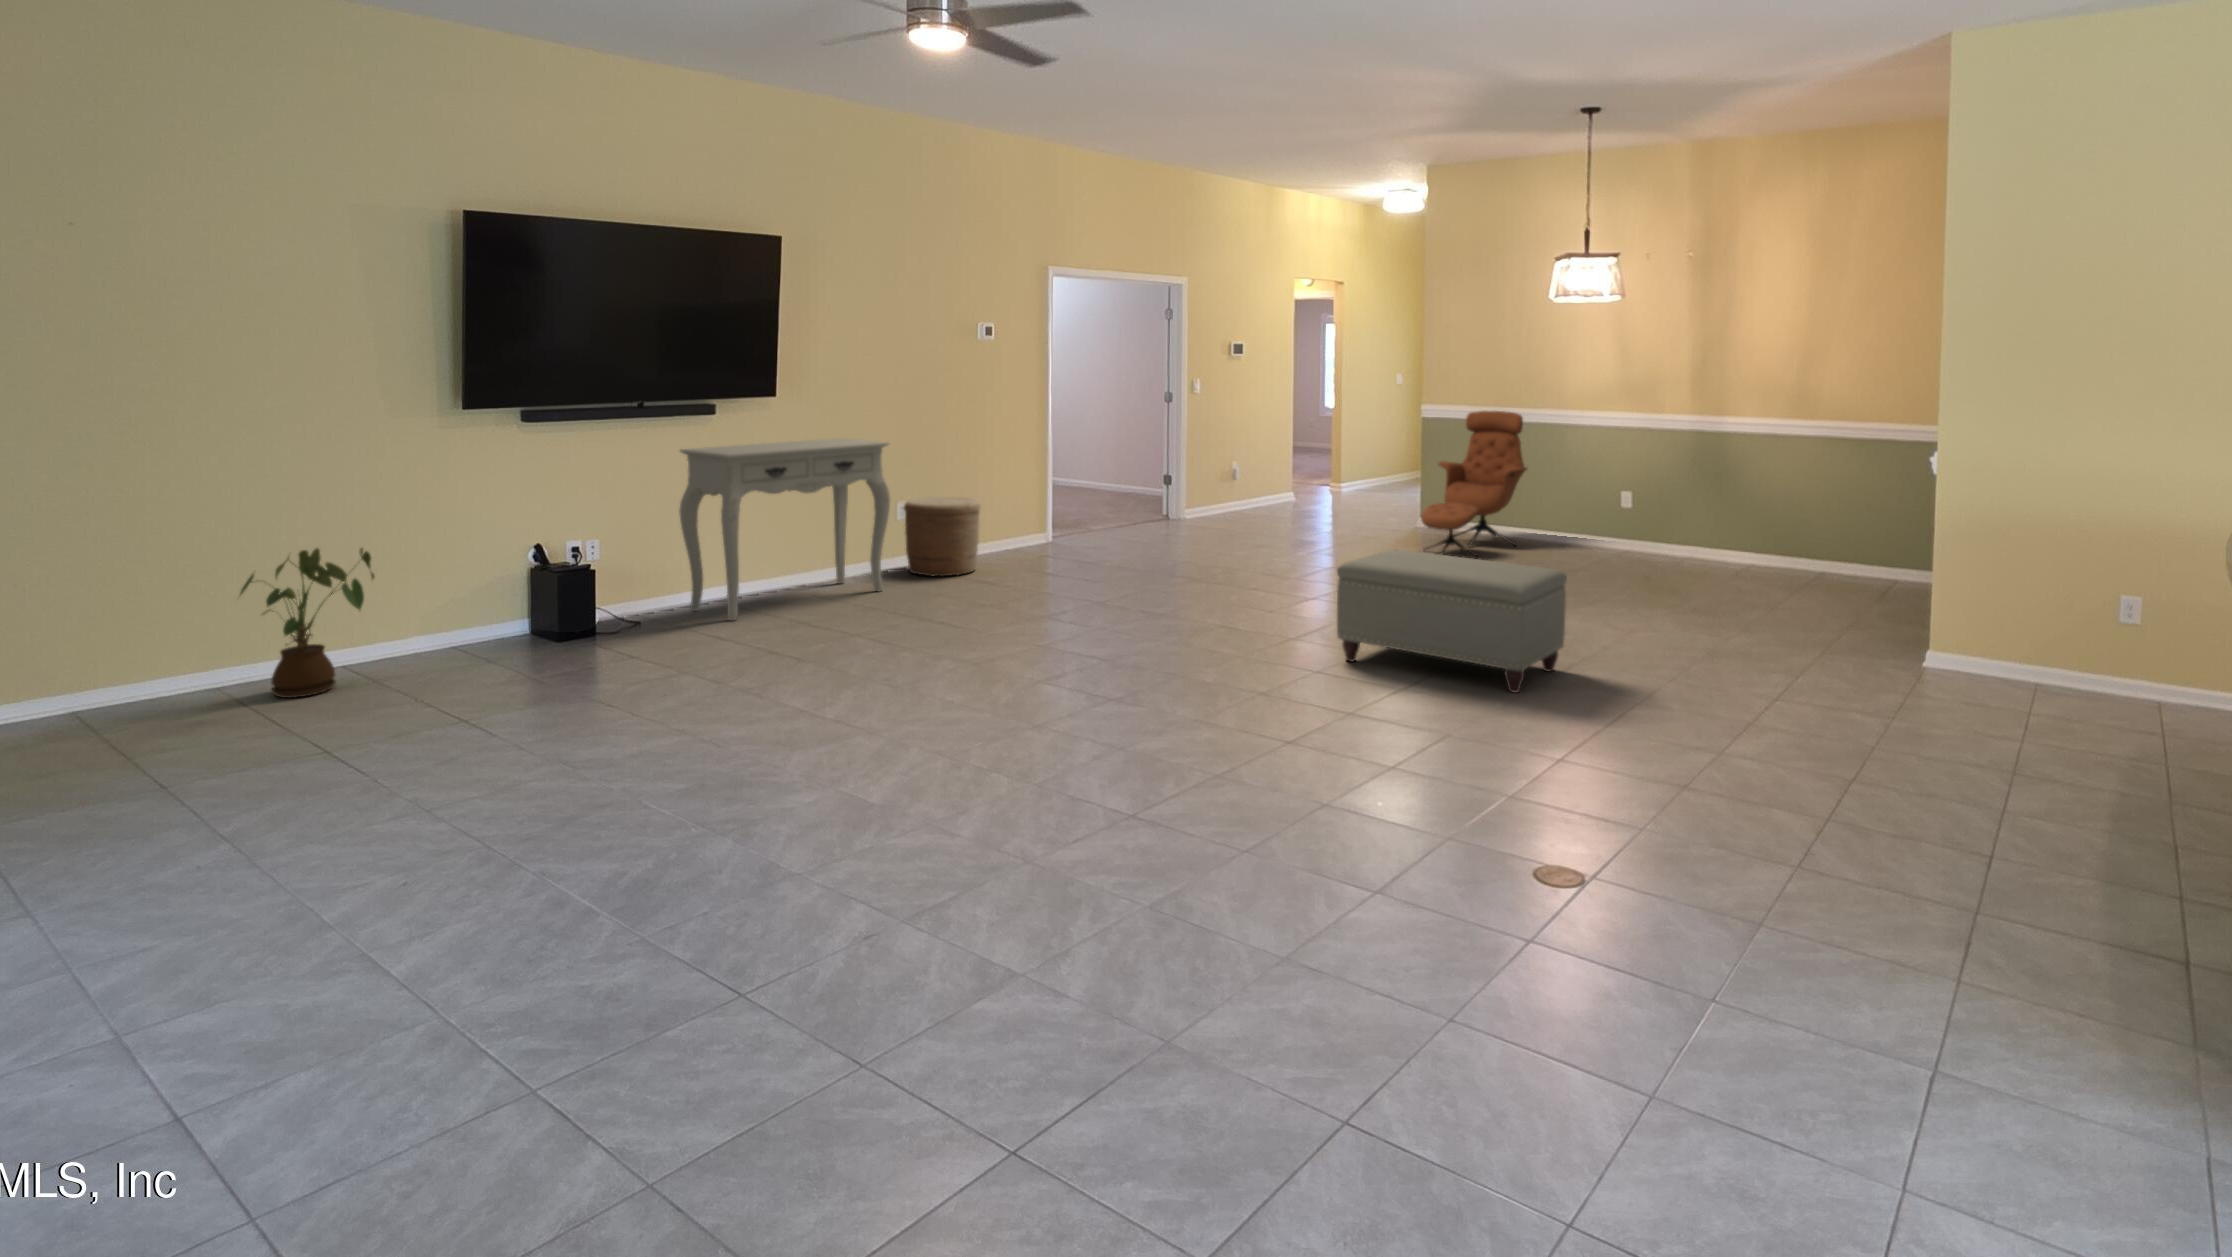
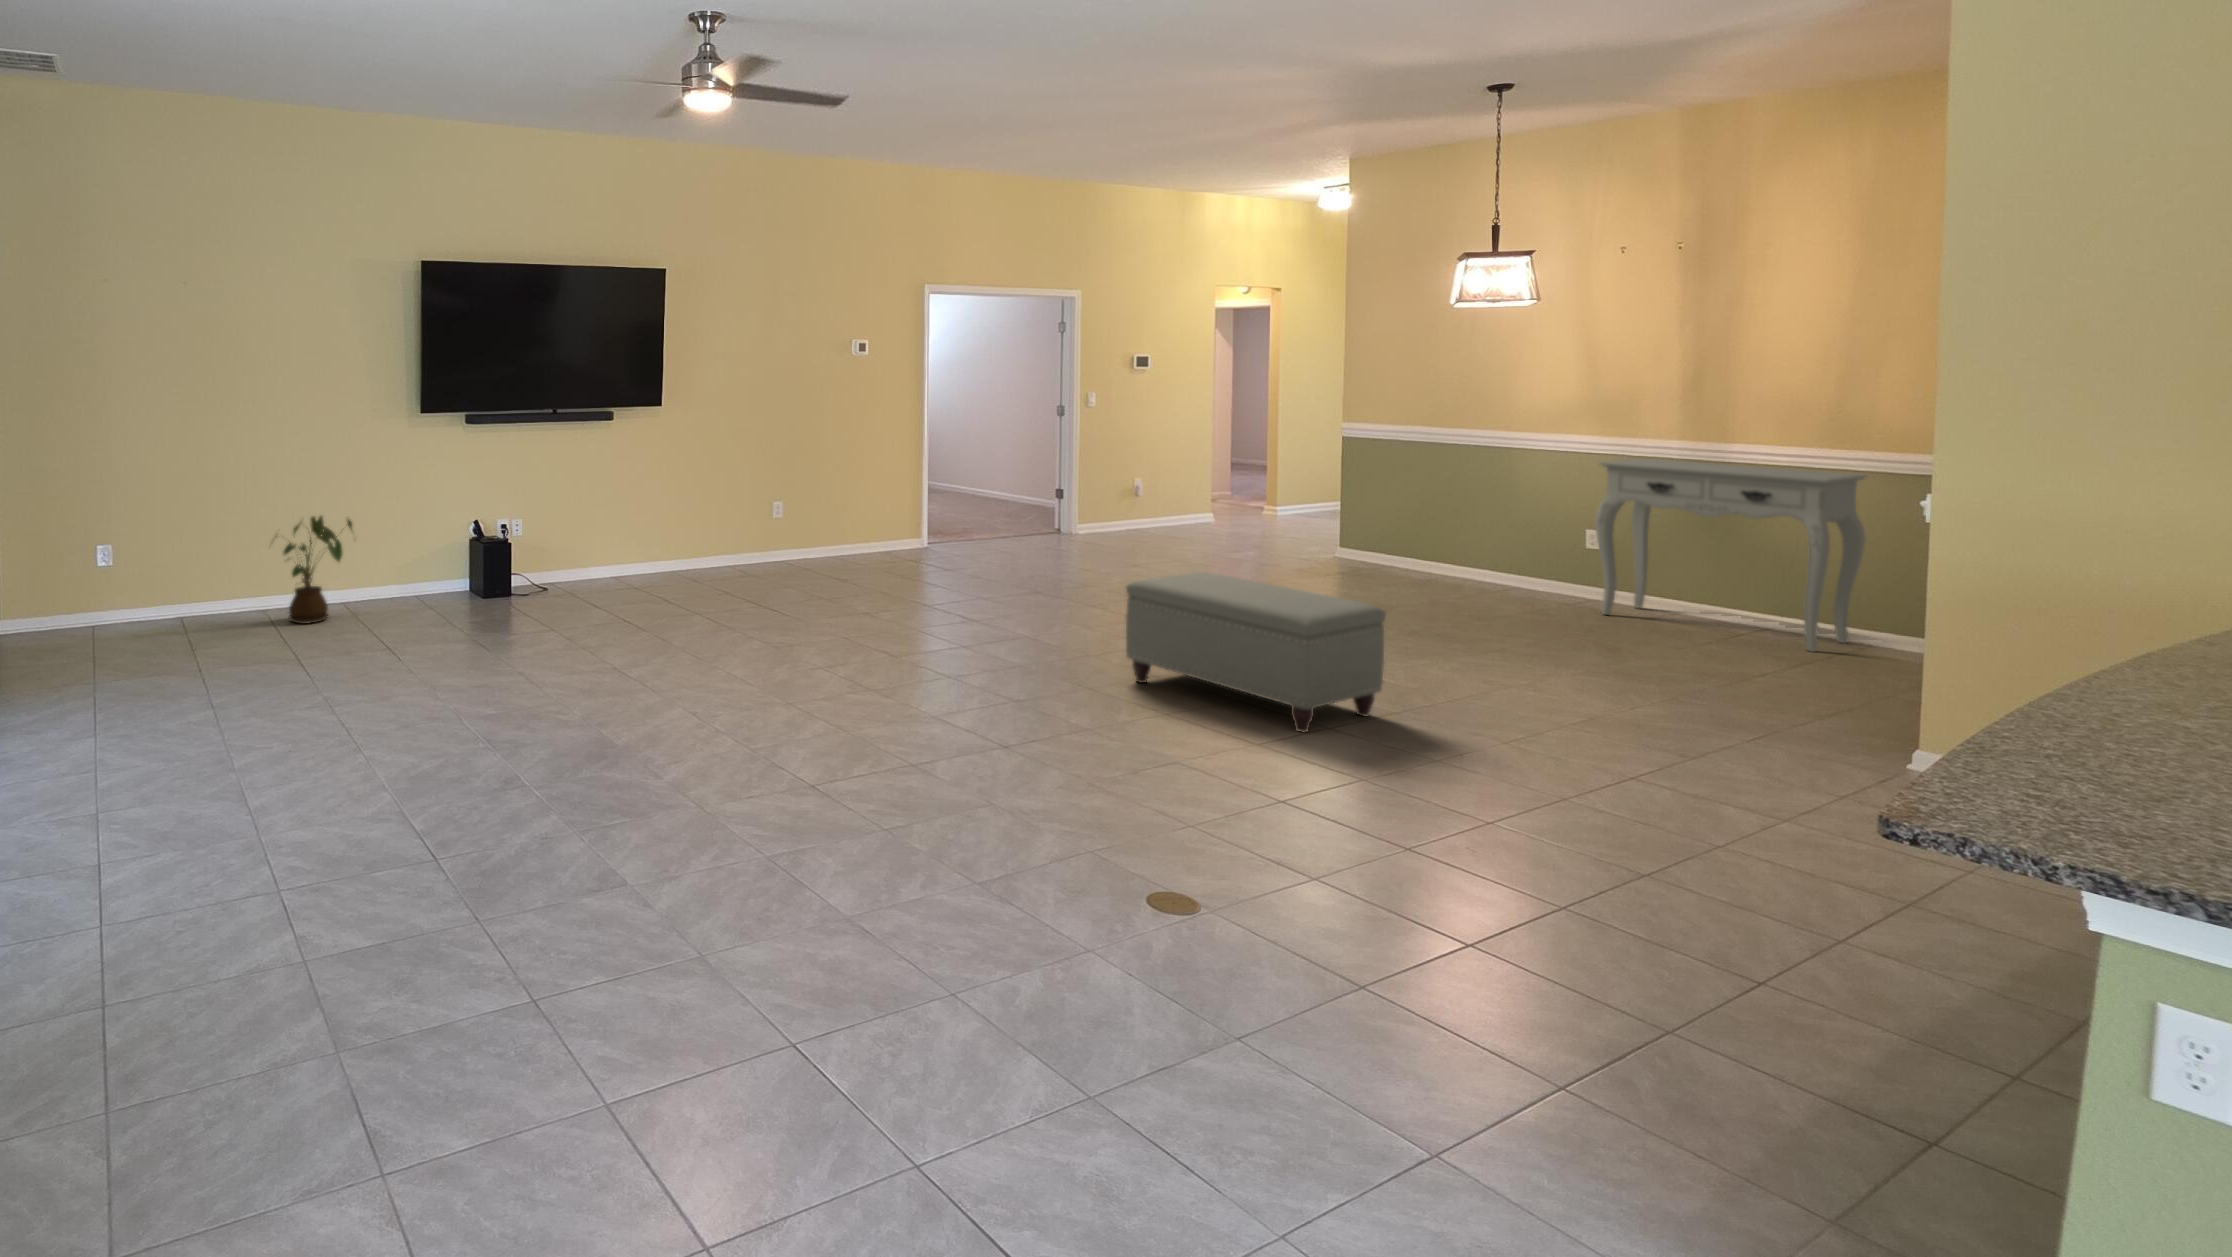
lounge chair: present [1421,411,1527,557] -> none [1311,429,1457,592]
console table: present [679,438,890,621] -> present [1595,459,1866,652]
woven basket: present [904,497,981,577] -> none [776,499,844,572]

